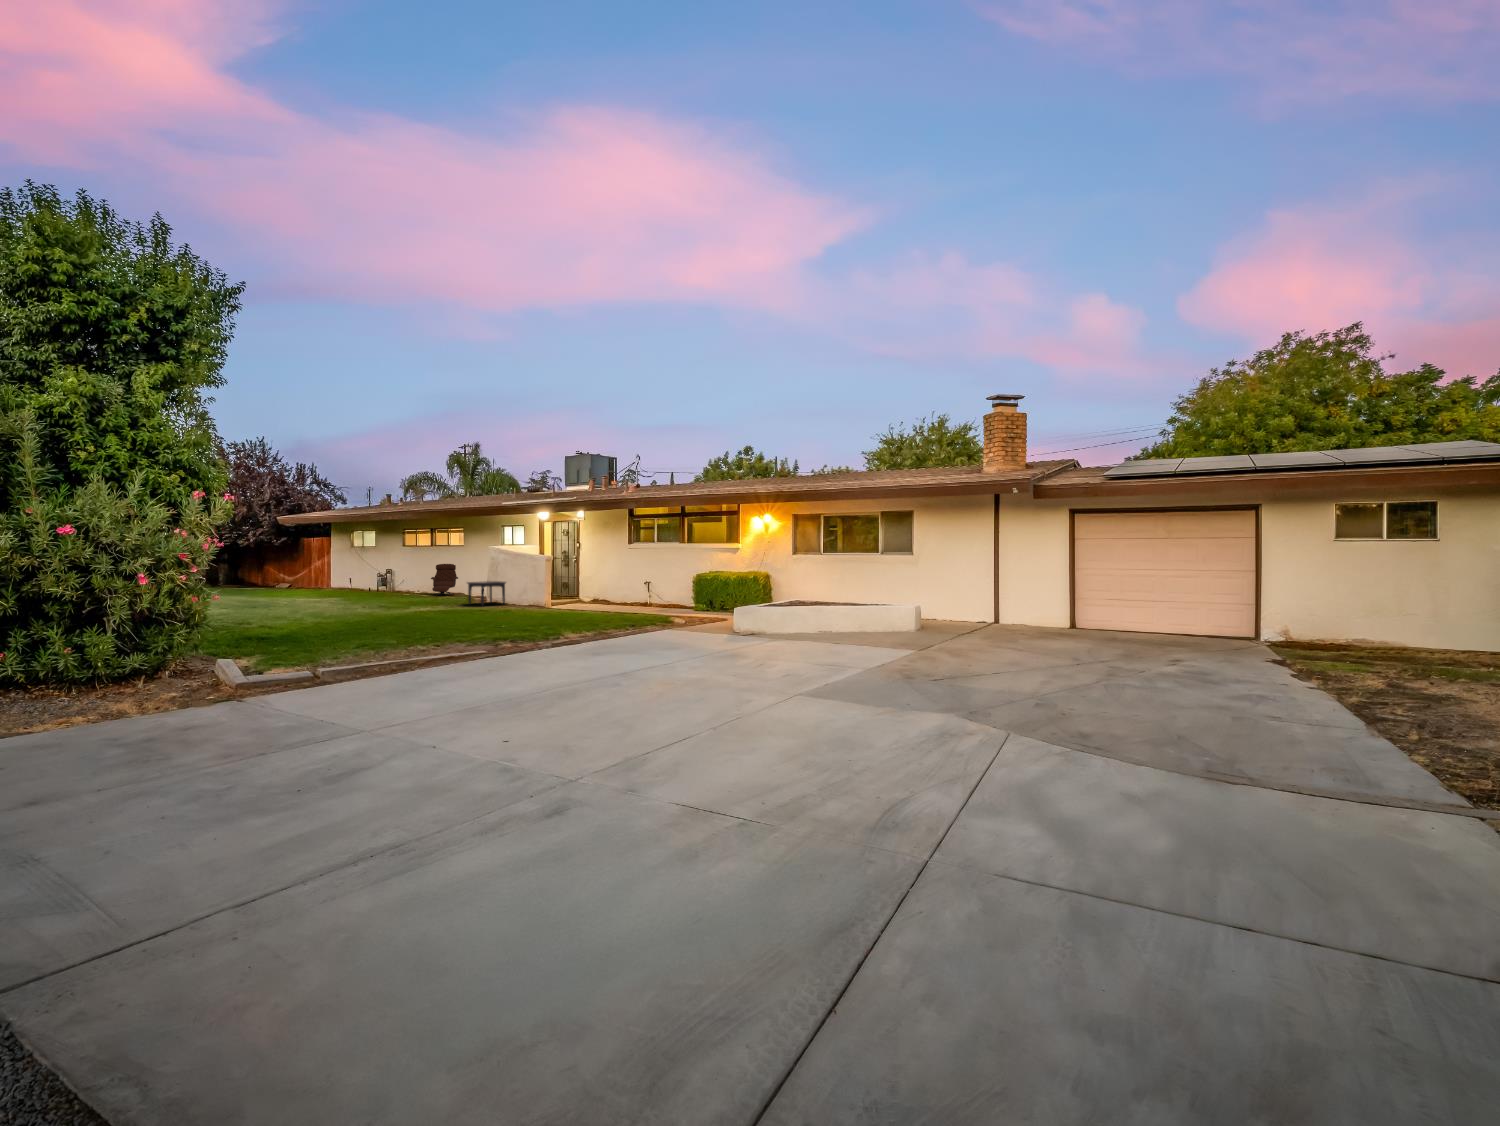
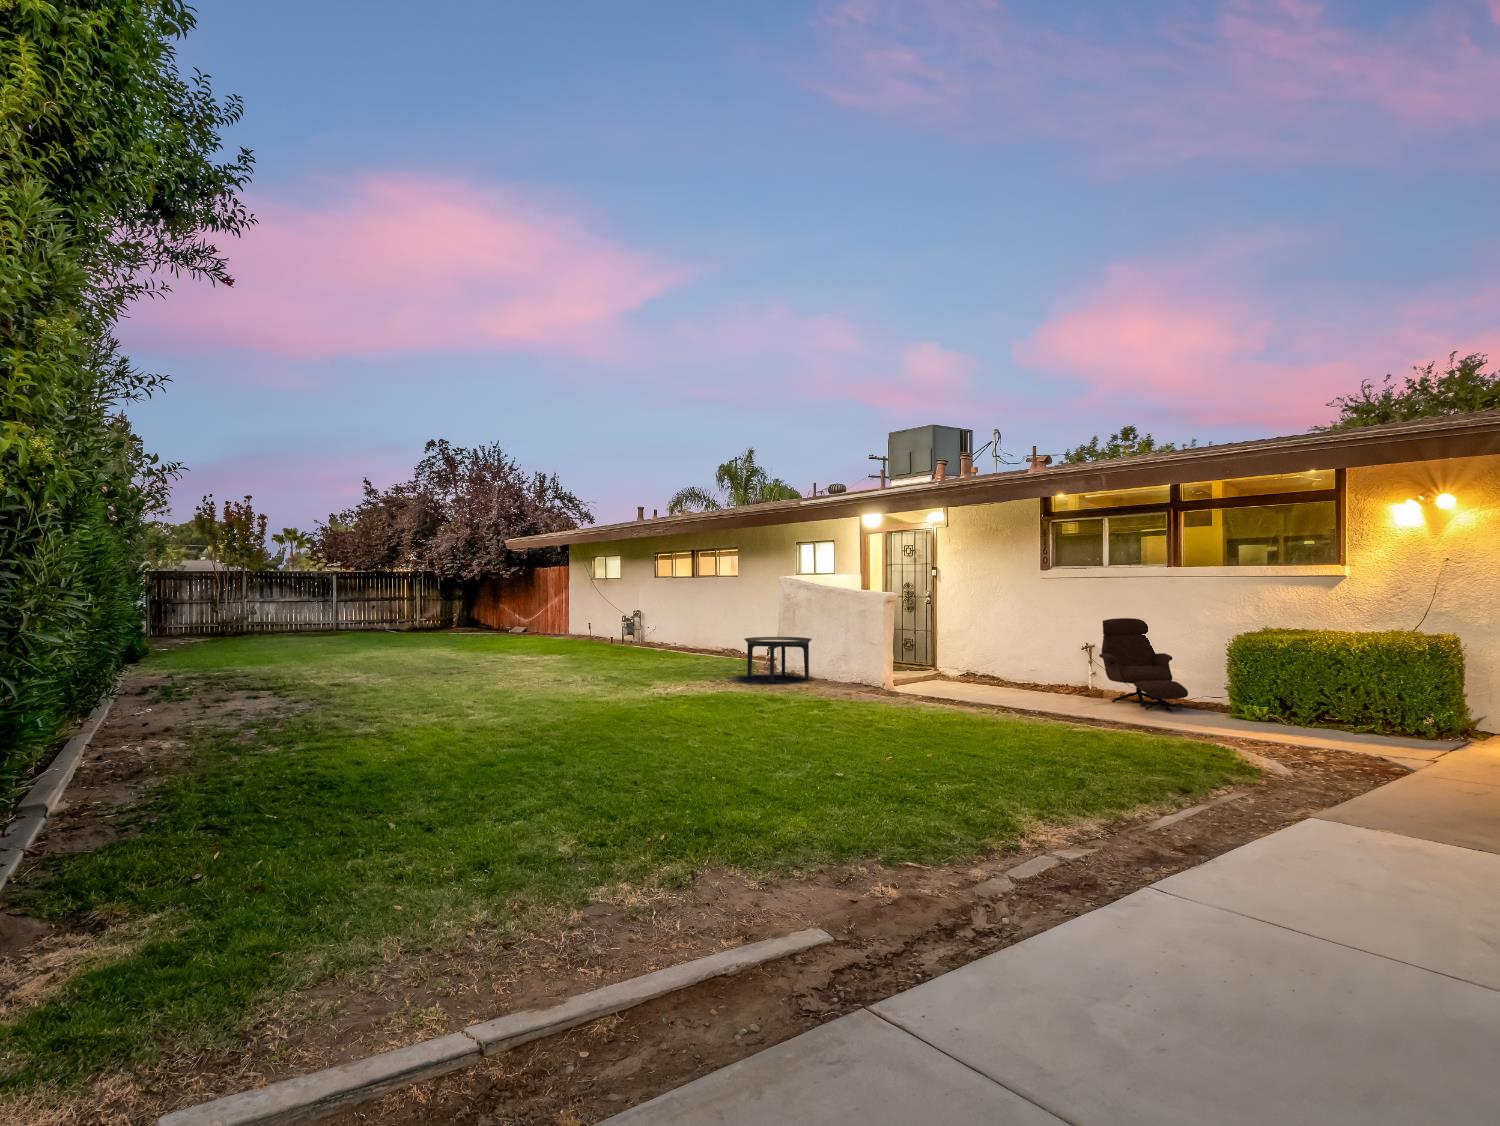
lounge chair: present [431,564,458,596] -> present [1099,618,1188,712]

